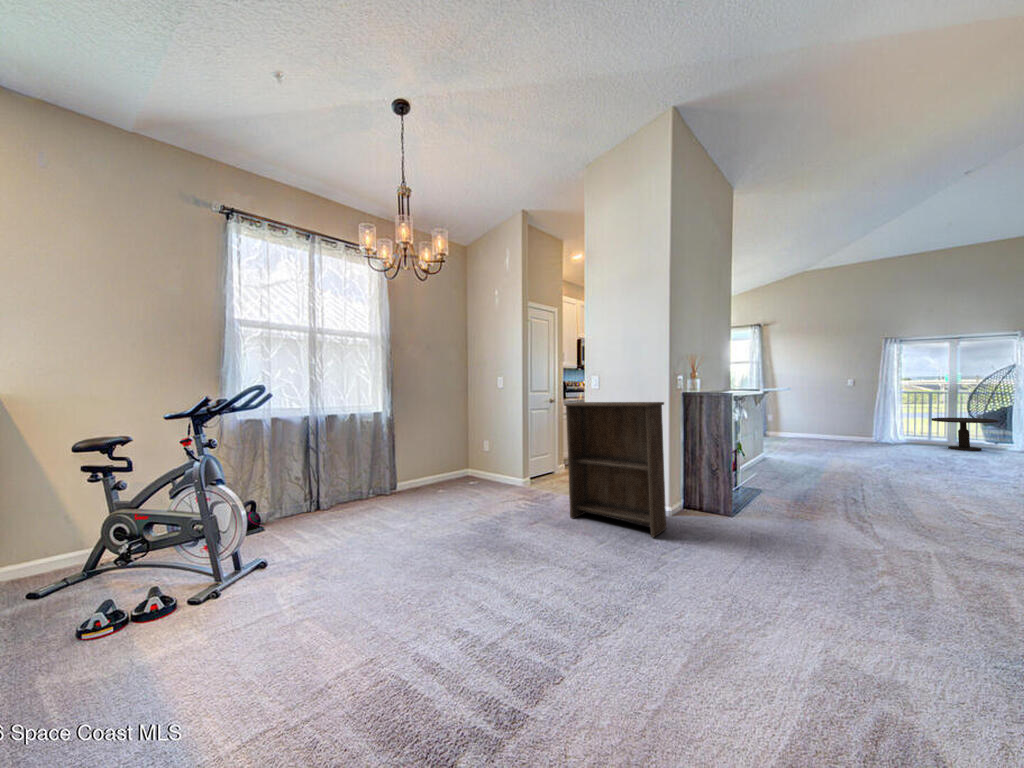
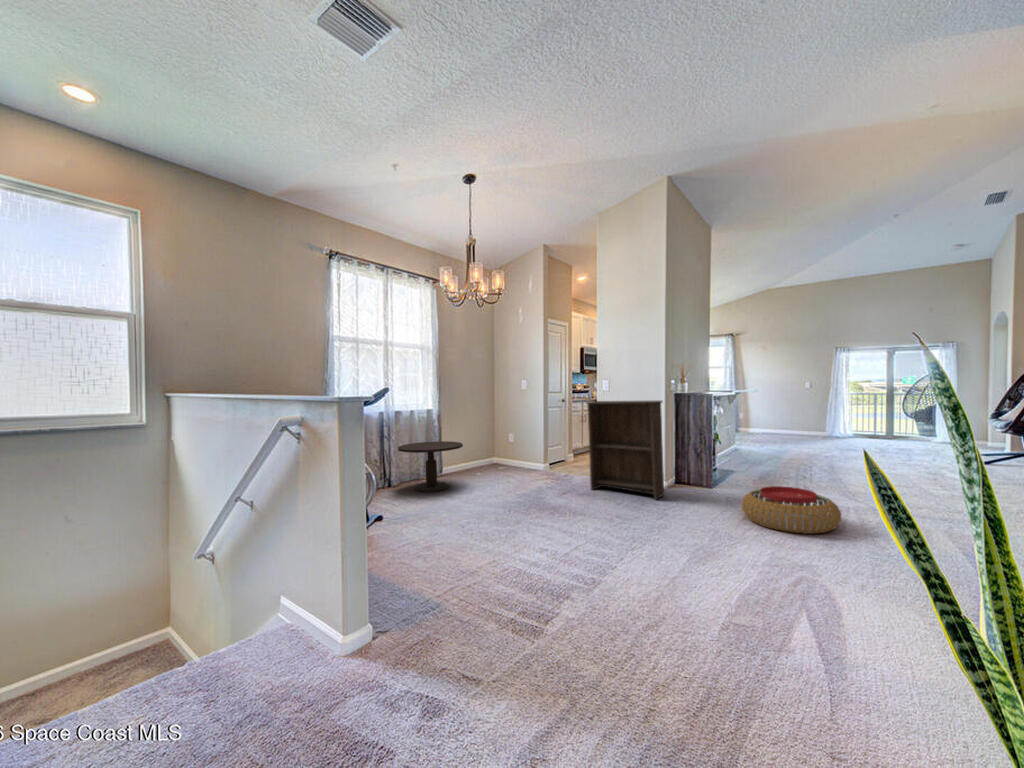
side table: present [931,418,998,451] -> present [398,441,463,492]
pouf: none [776,529,940,615] -> present [742,486,841,533]

